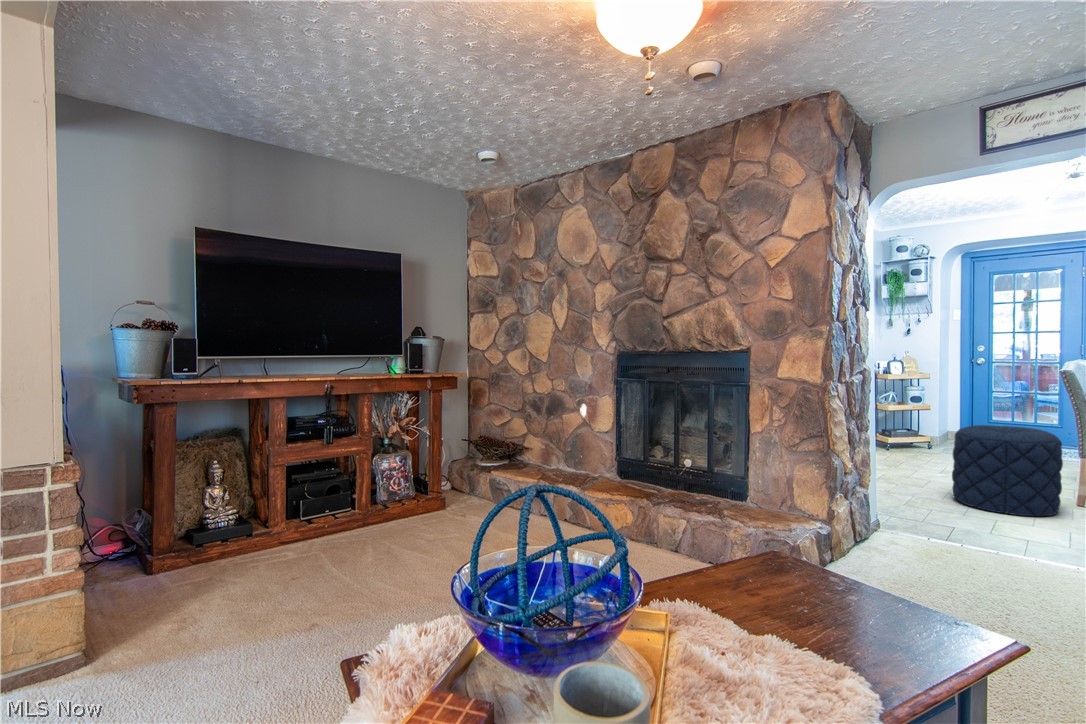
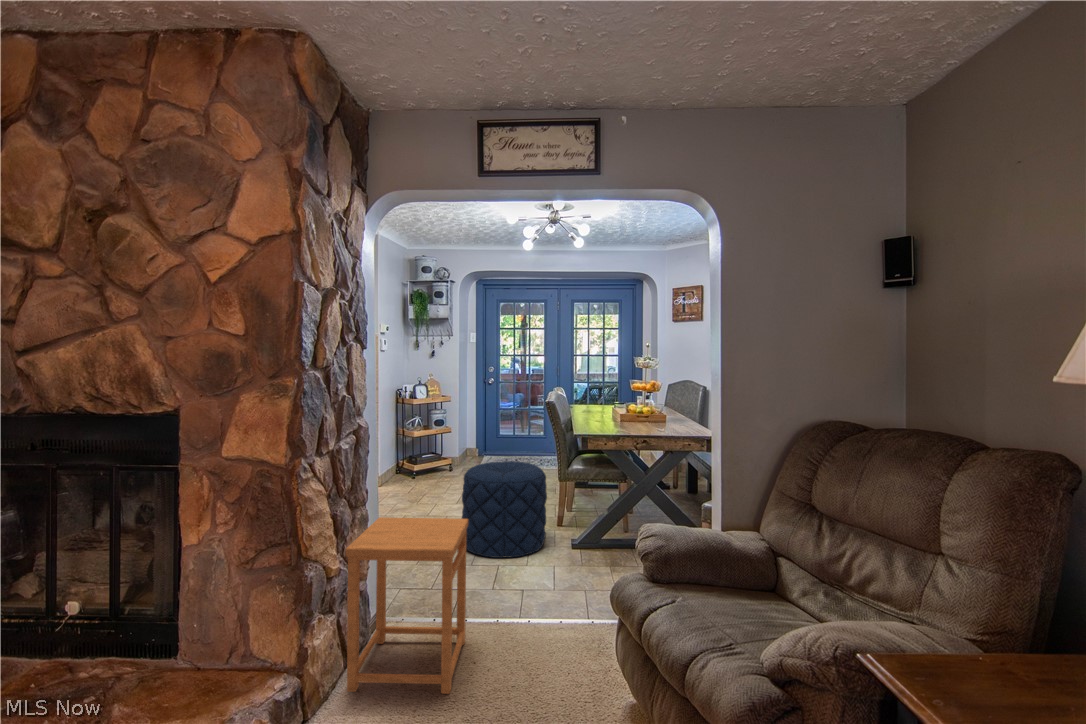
side table: none [861,441,969,577] -> present [346,517,468,694]

